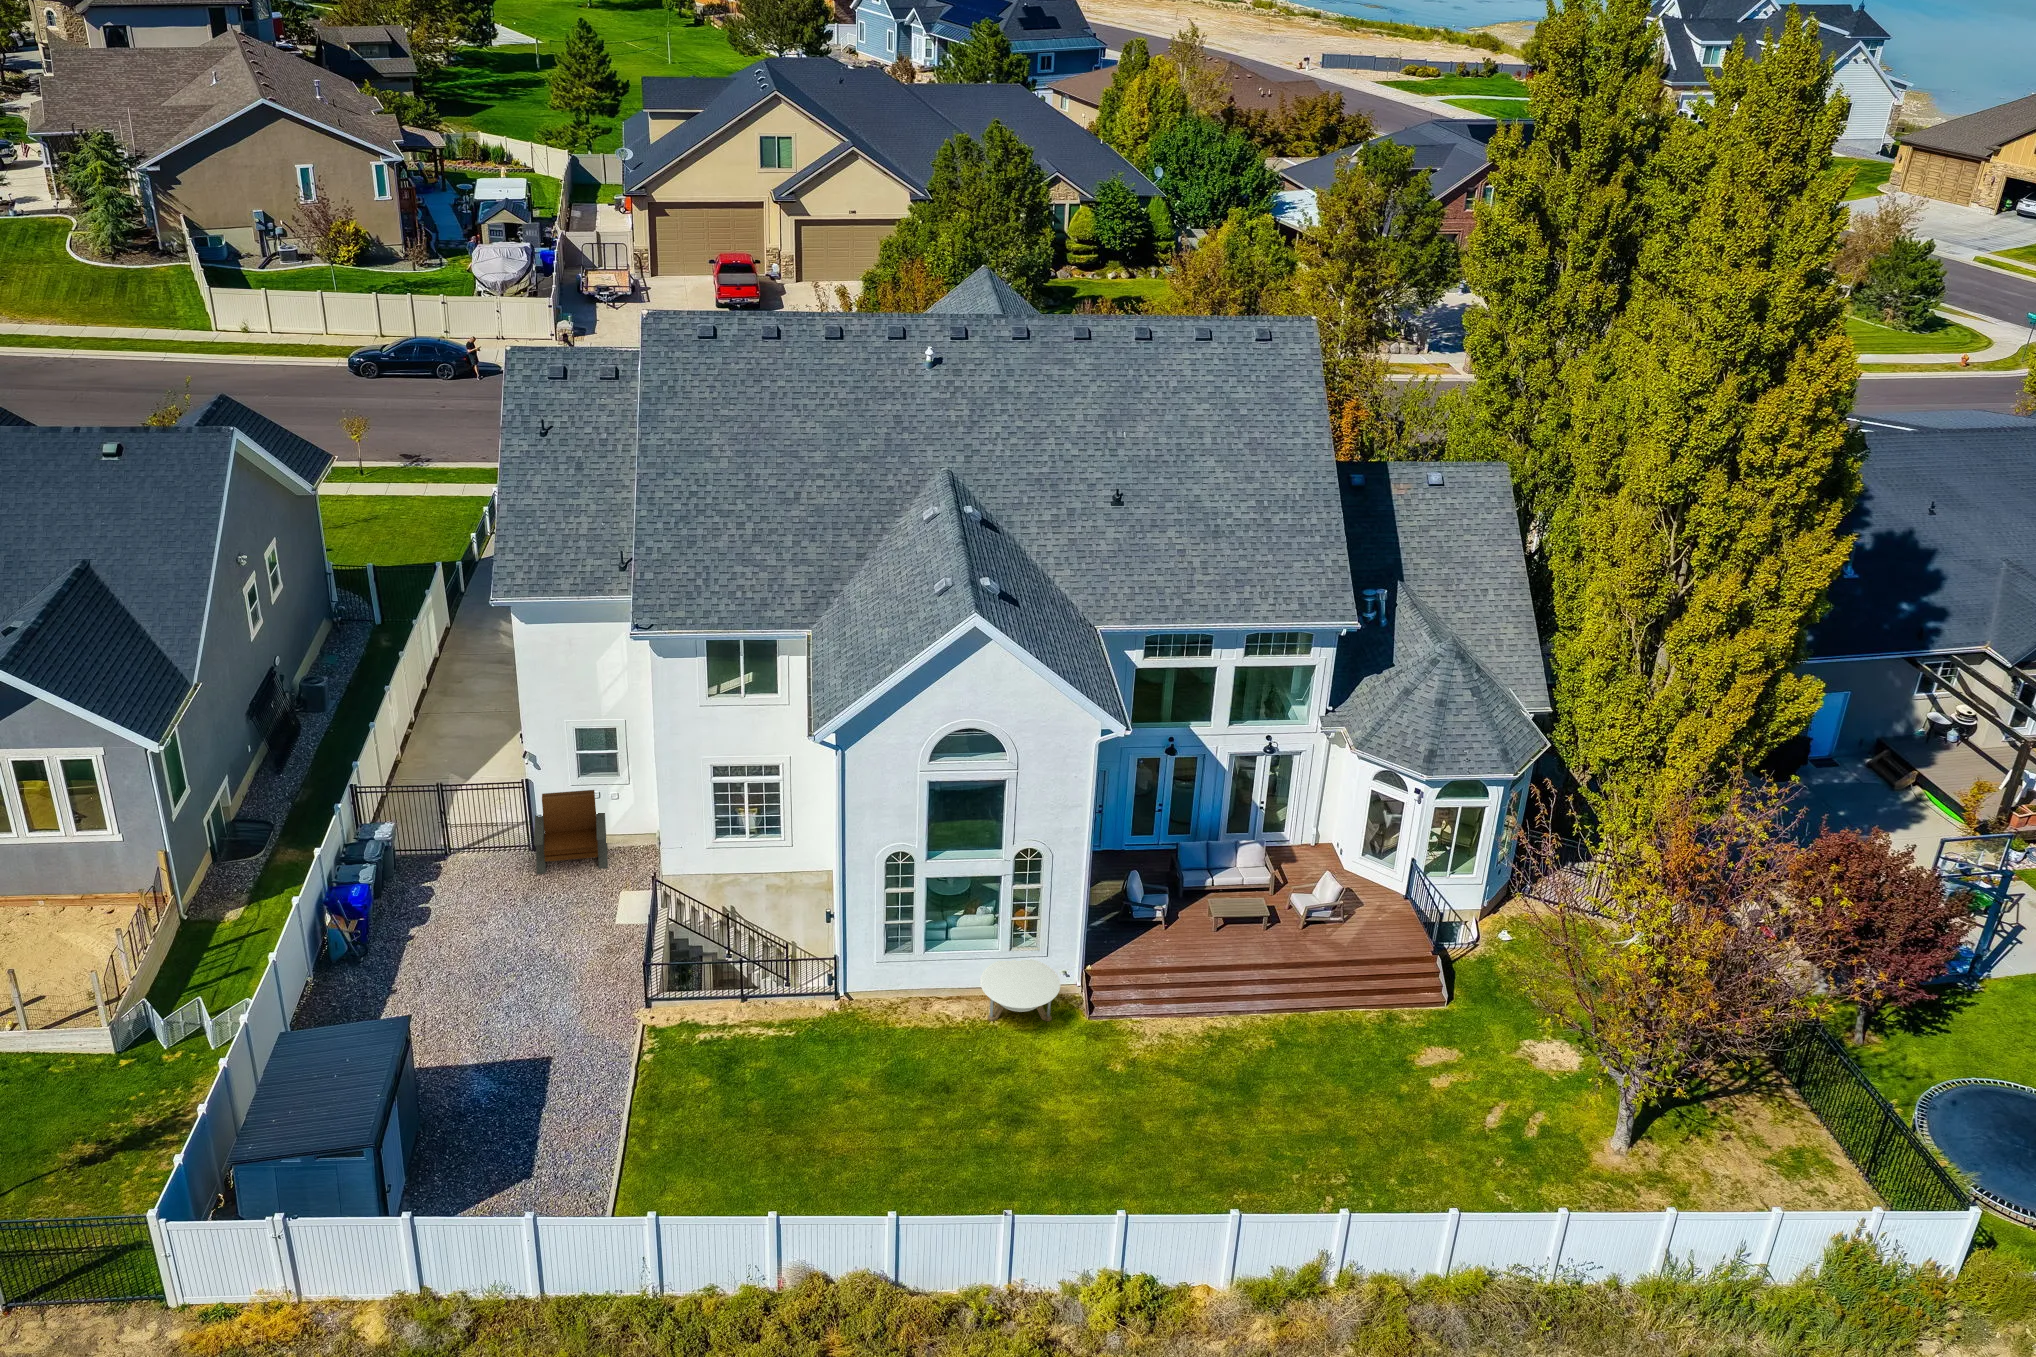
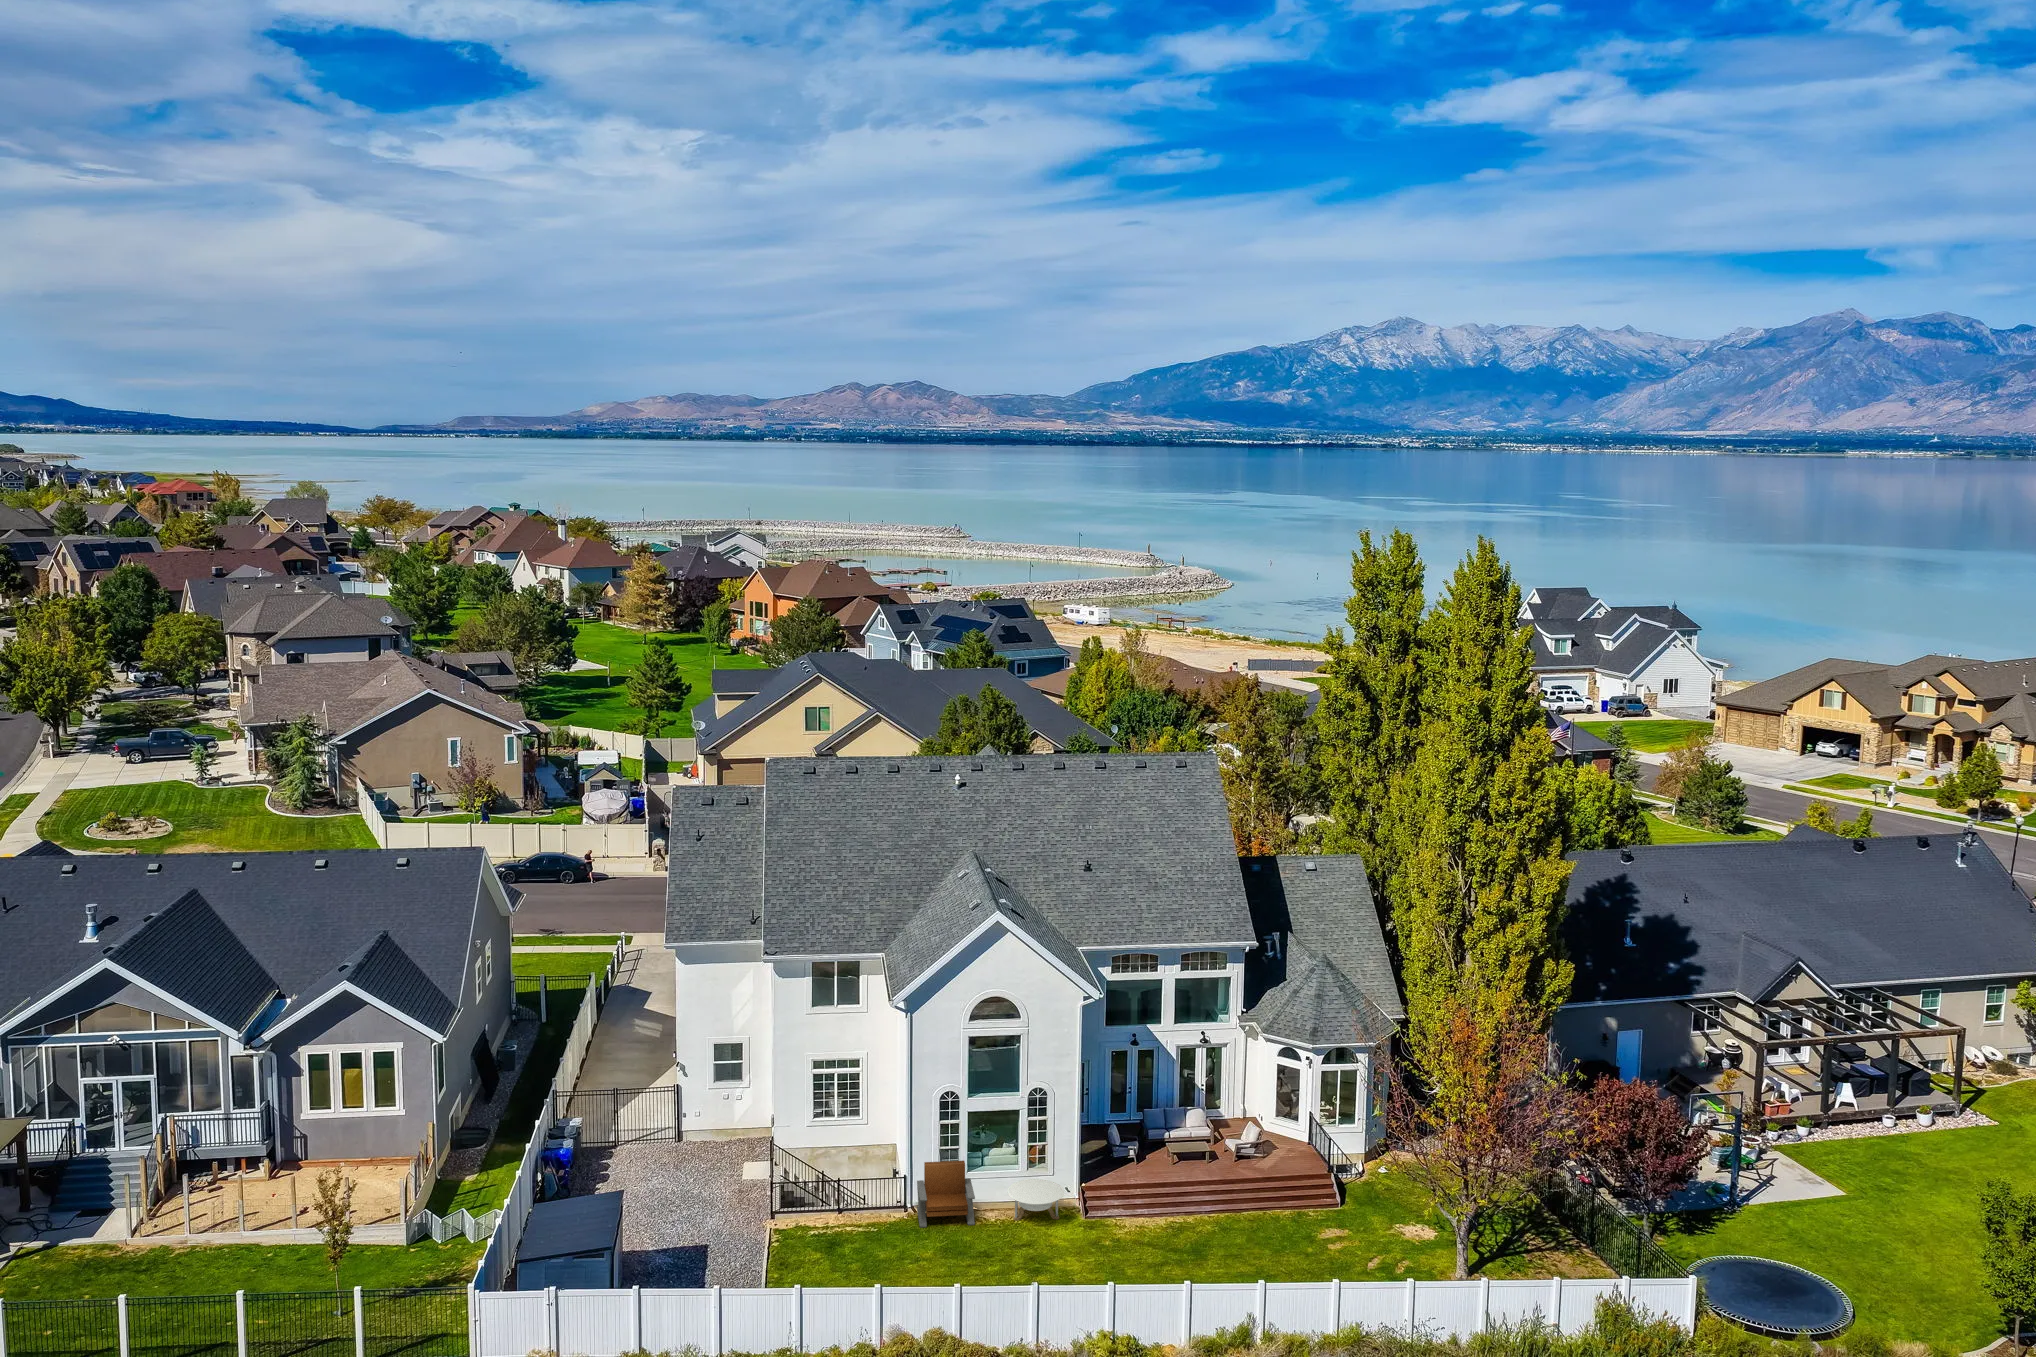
lounge chair: present [534,790,608,874] -> present [917,1161,975,1227]

